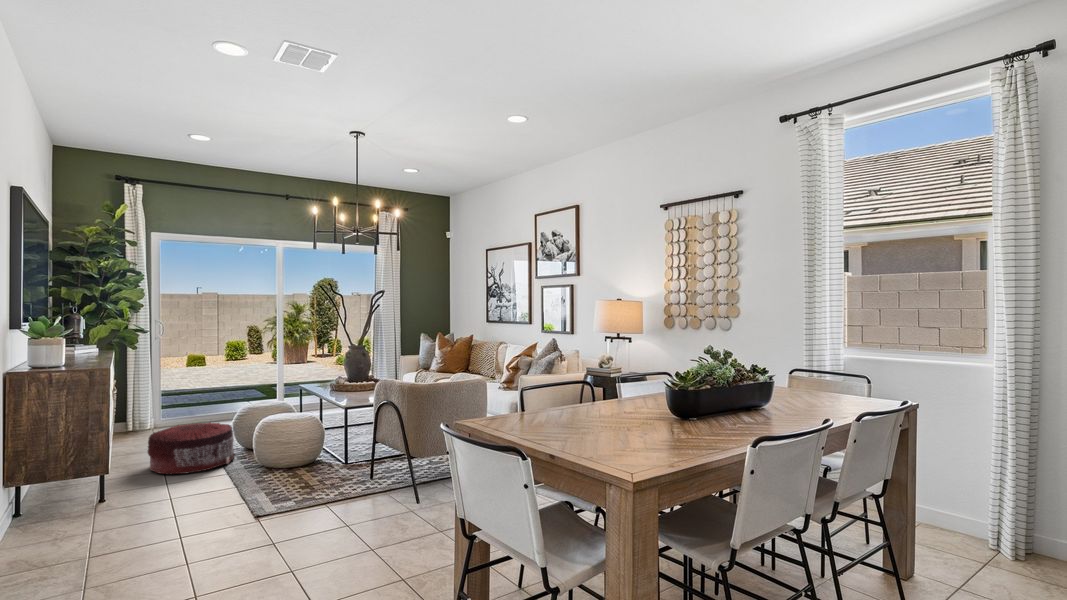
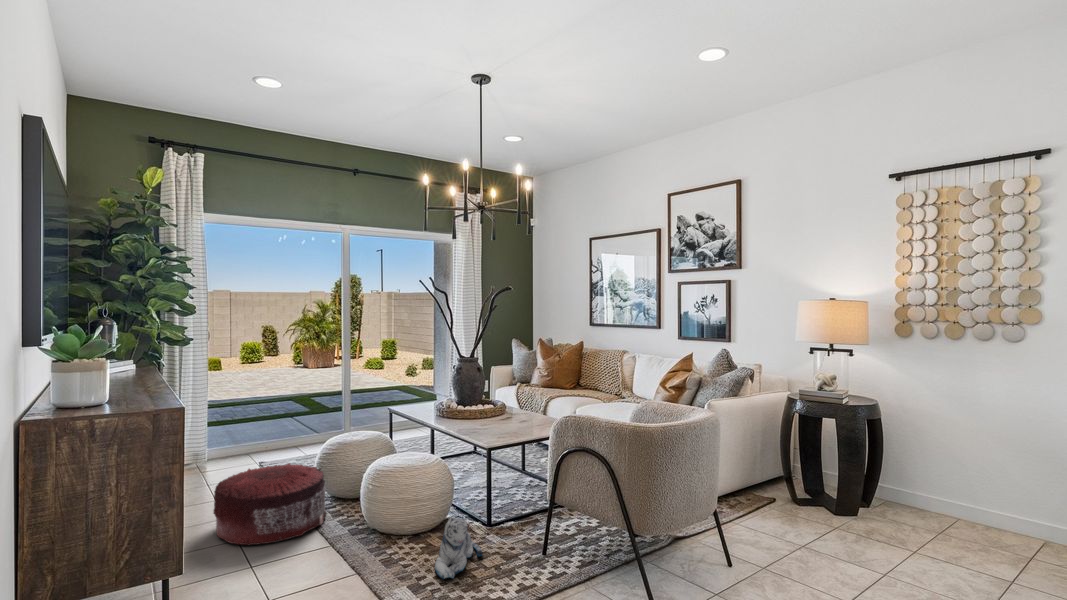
plush toy: none [292,451,333,490] -> present [435,518,483,579]

